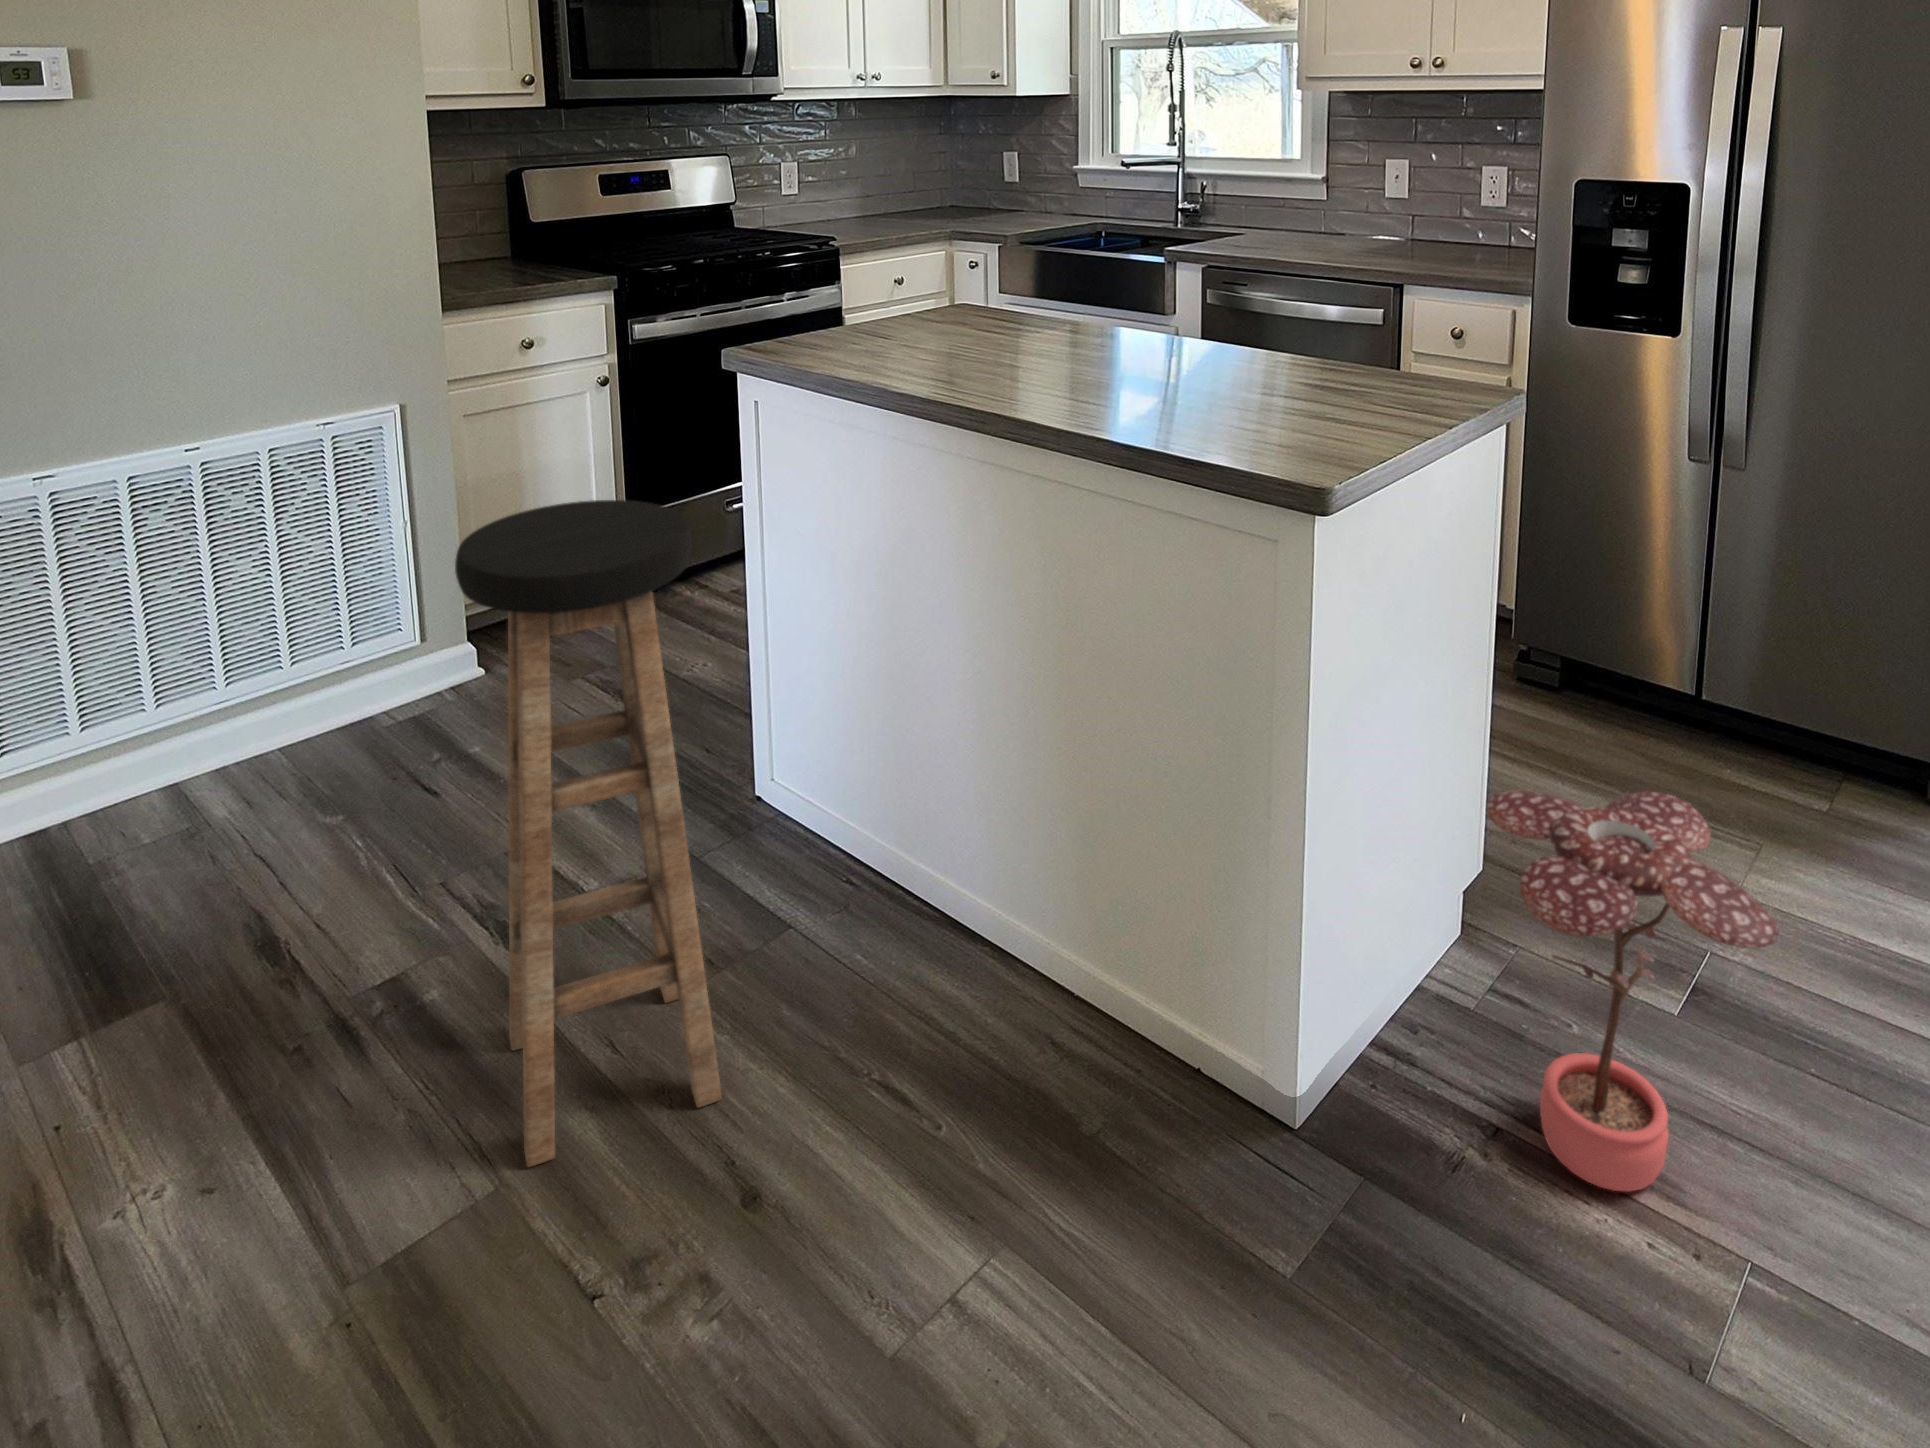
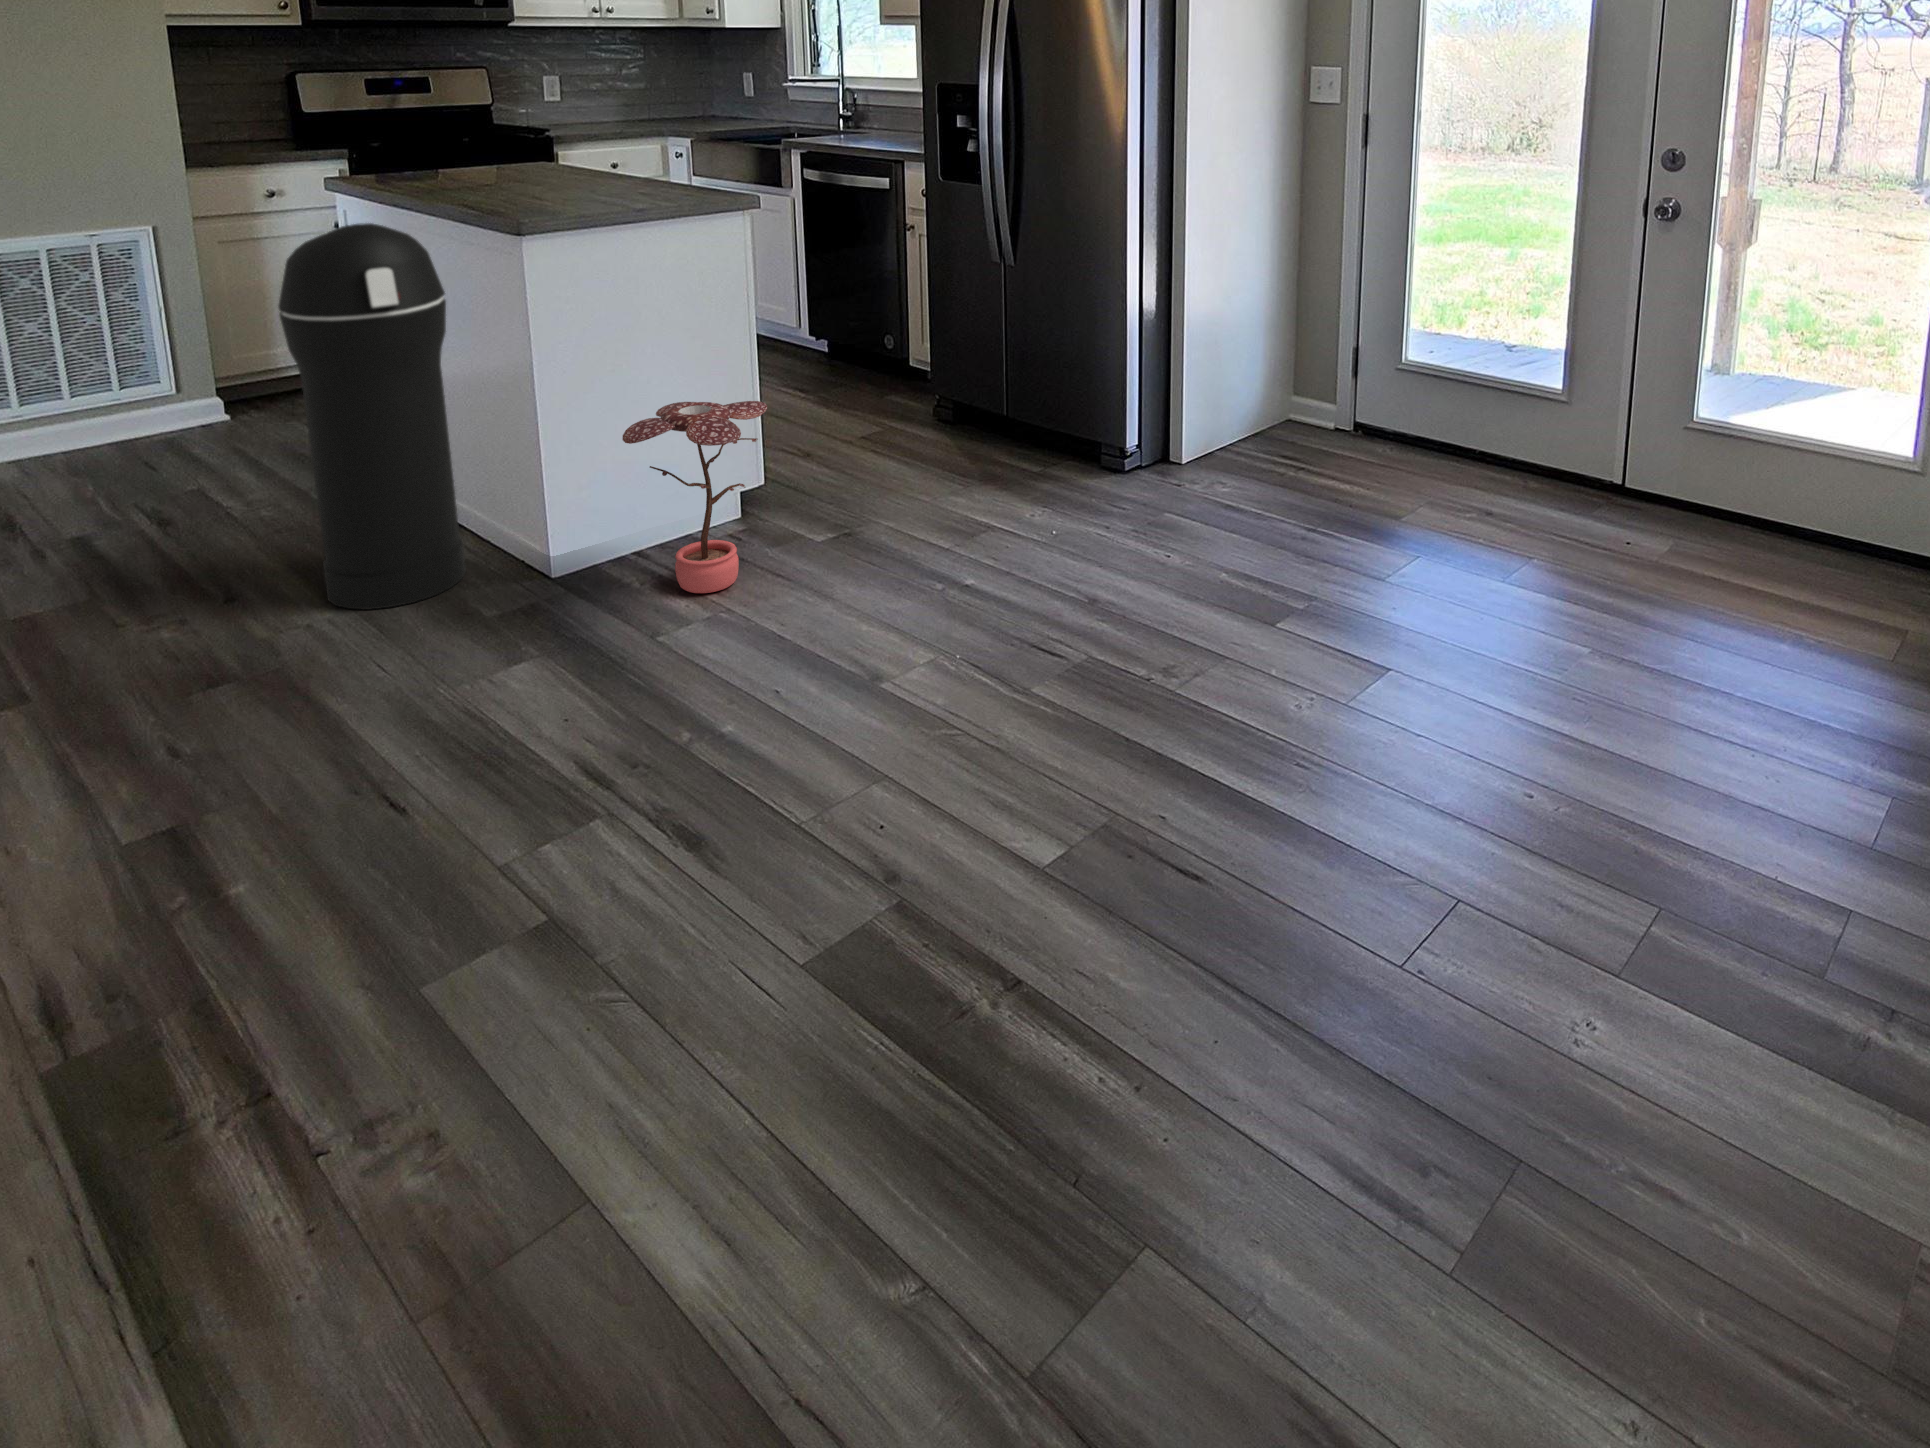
trash can: none [871,491,1146,1238] -> present [278,223,466,609]
bar stool: present [455,500,722,1167] -> none [65,245,259,593]

